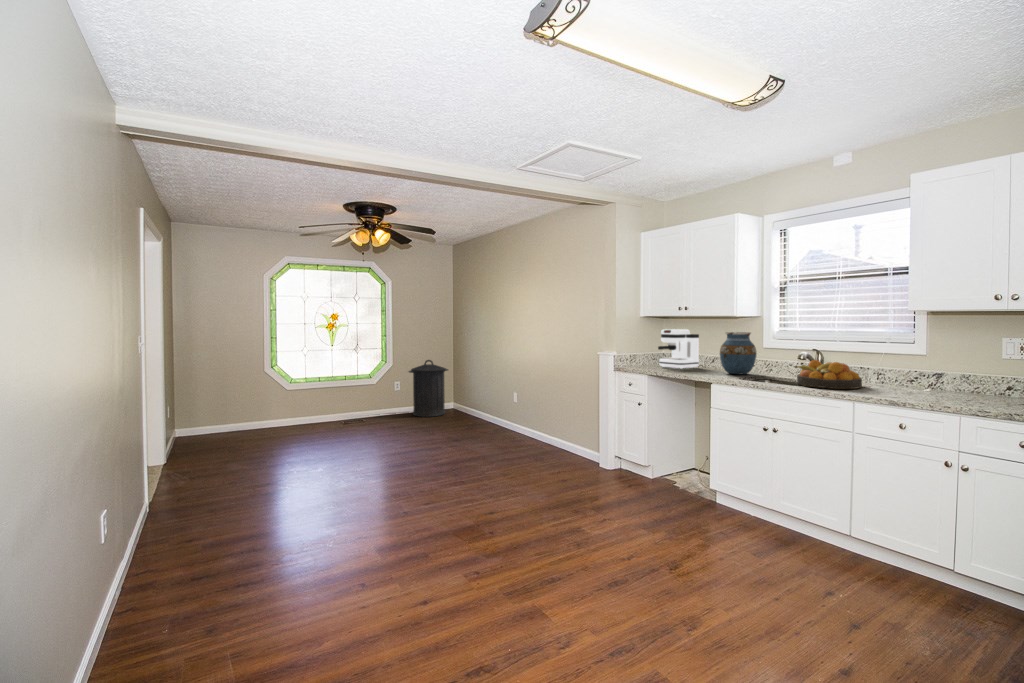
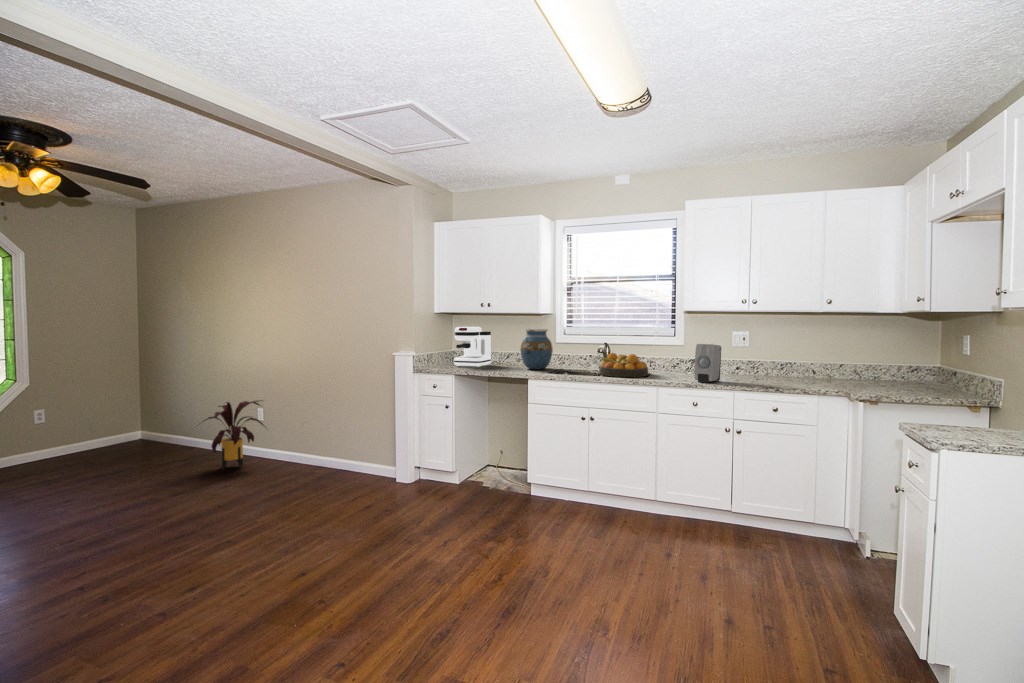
soap dispenser: none [907,352,956,402] -> present [695,344,721,383]
trash can: present [409,360,448,417] -> none [65,373,134,457]
house plant: none [469,385,518,438] -> present [205,401,266,470]

